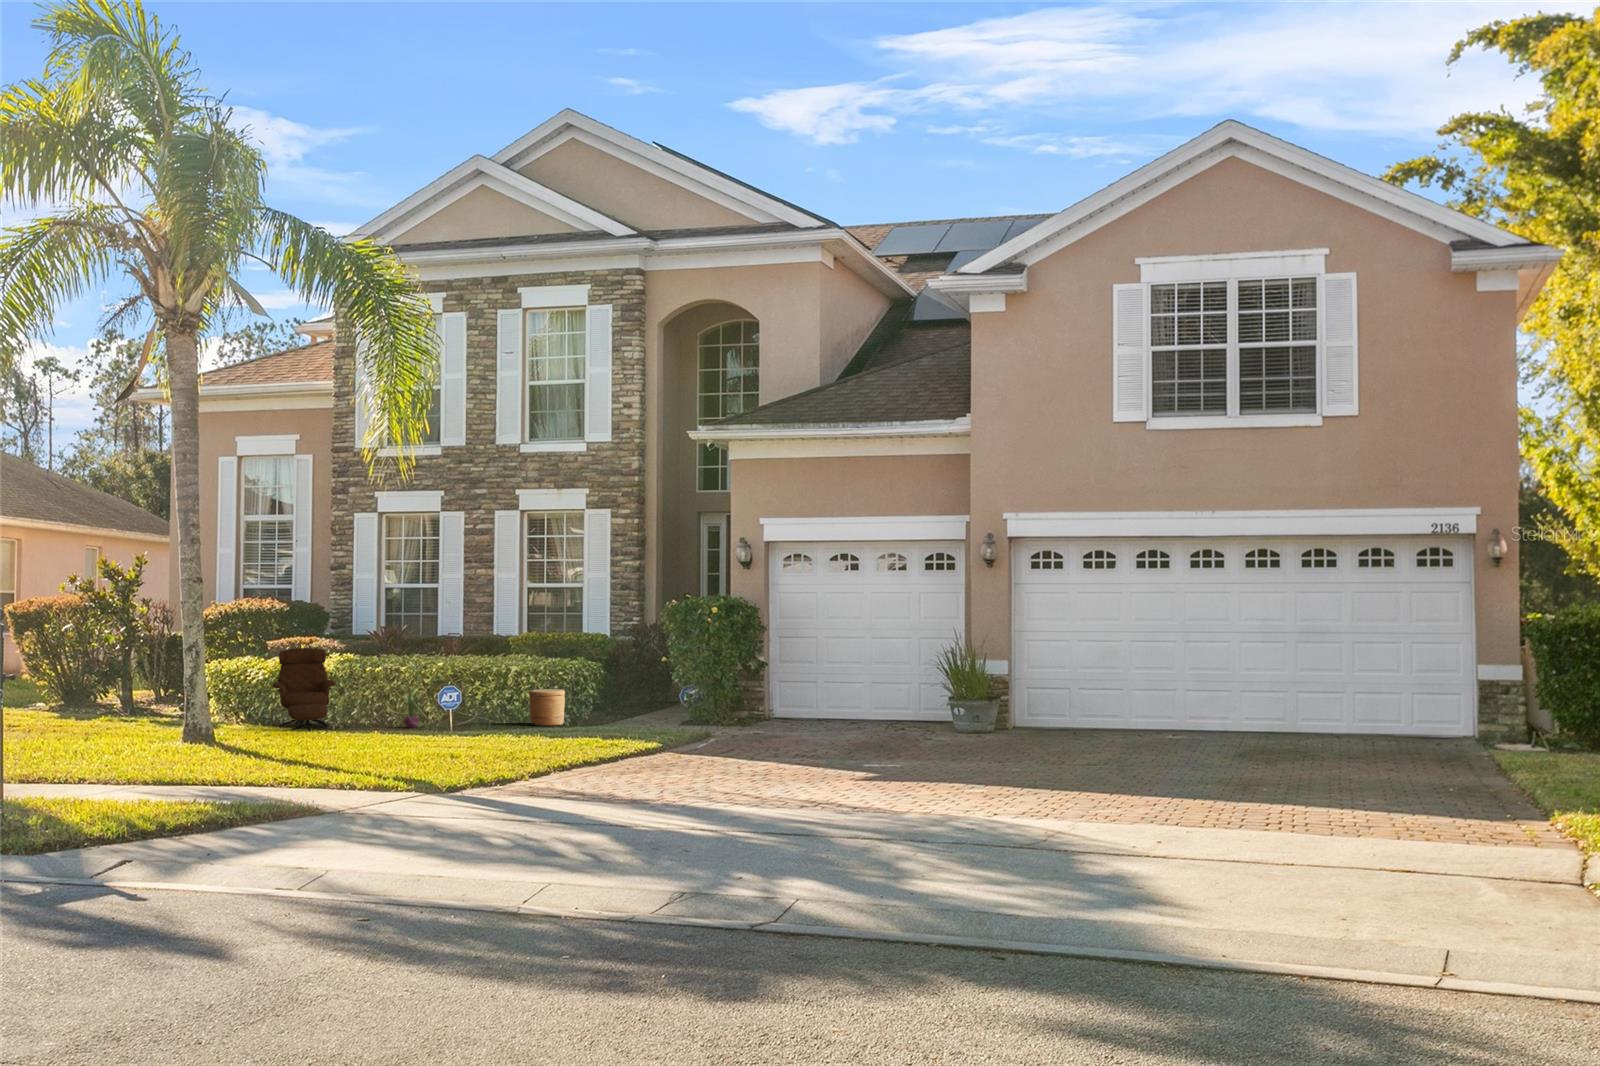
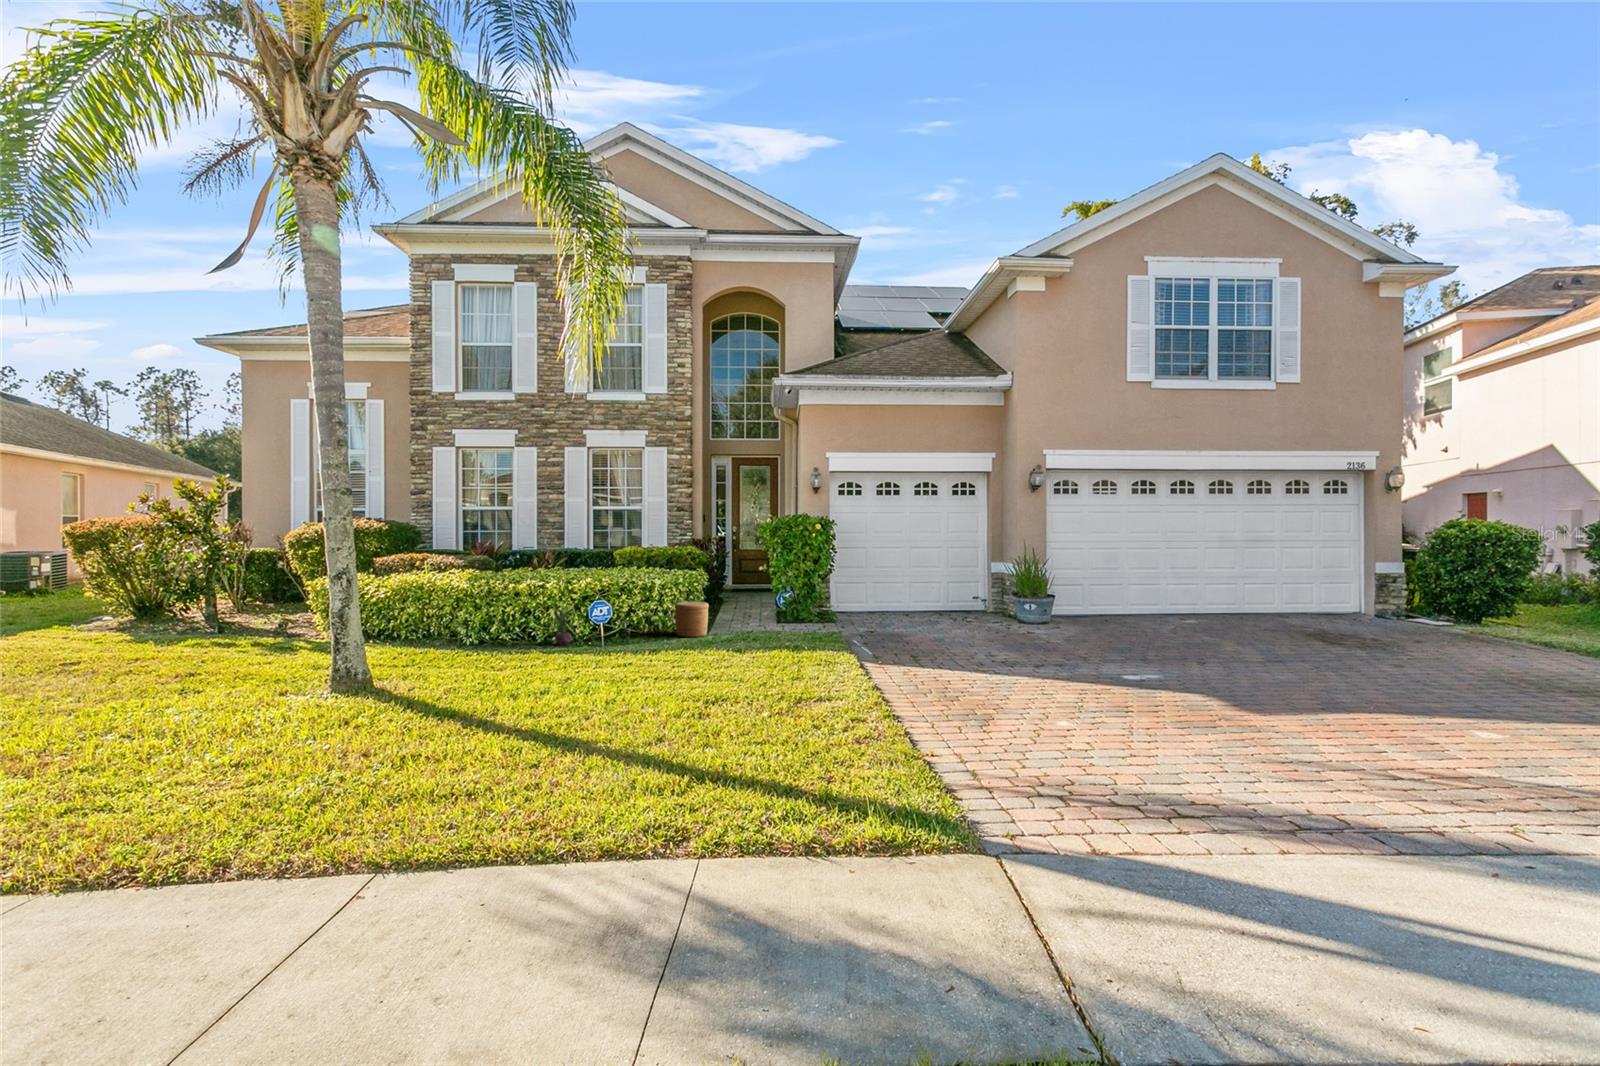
lounge chair: present [272,648,336,731] -> none [406,566,476,654]

